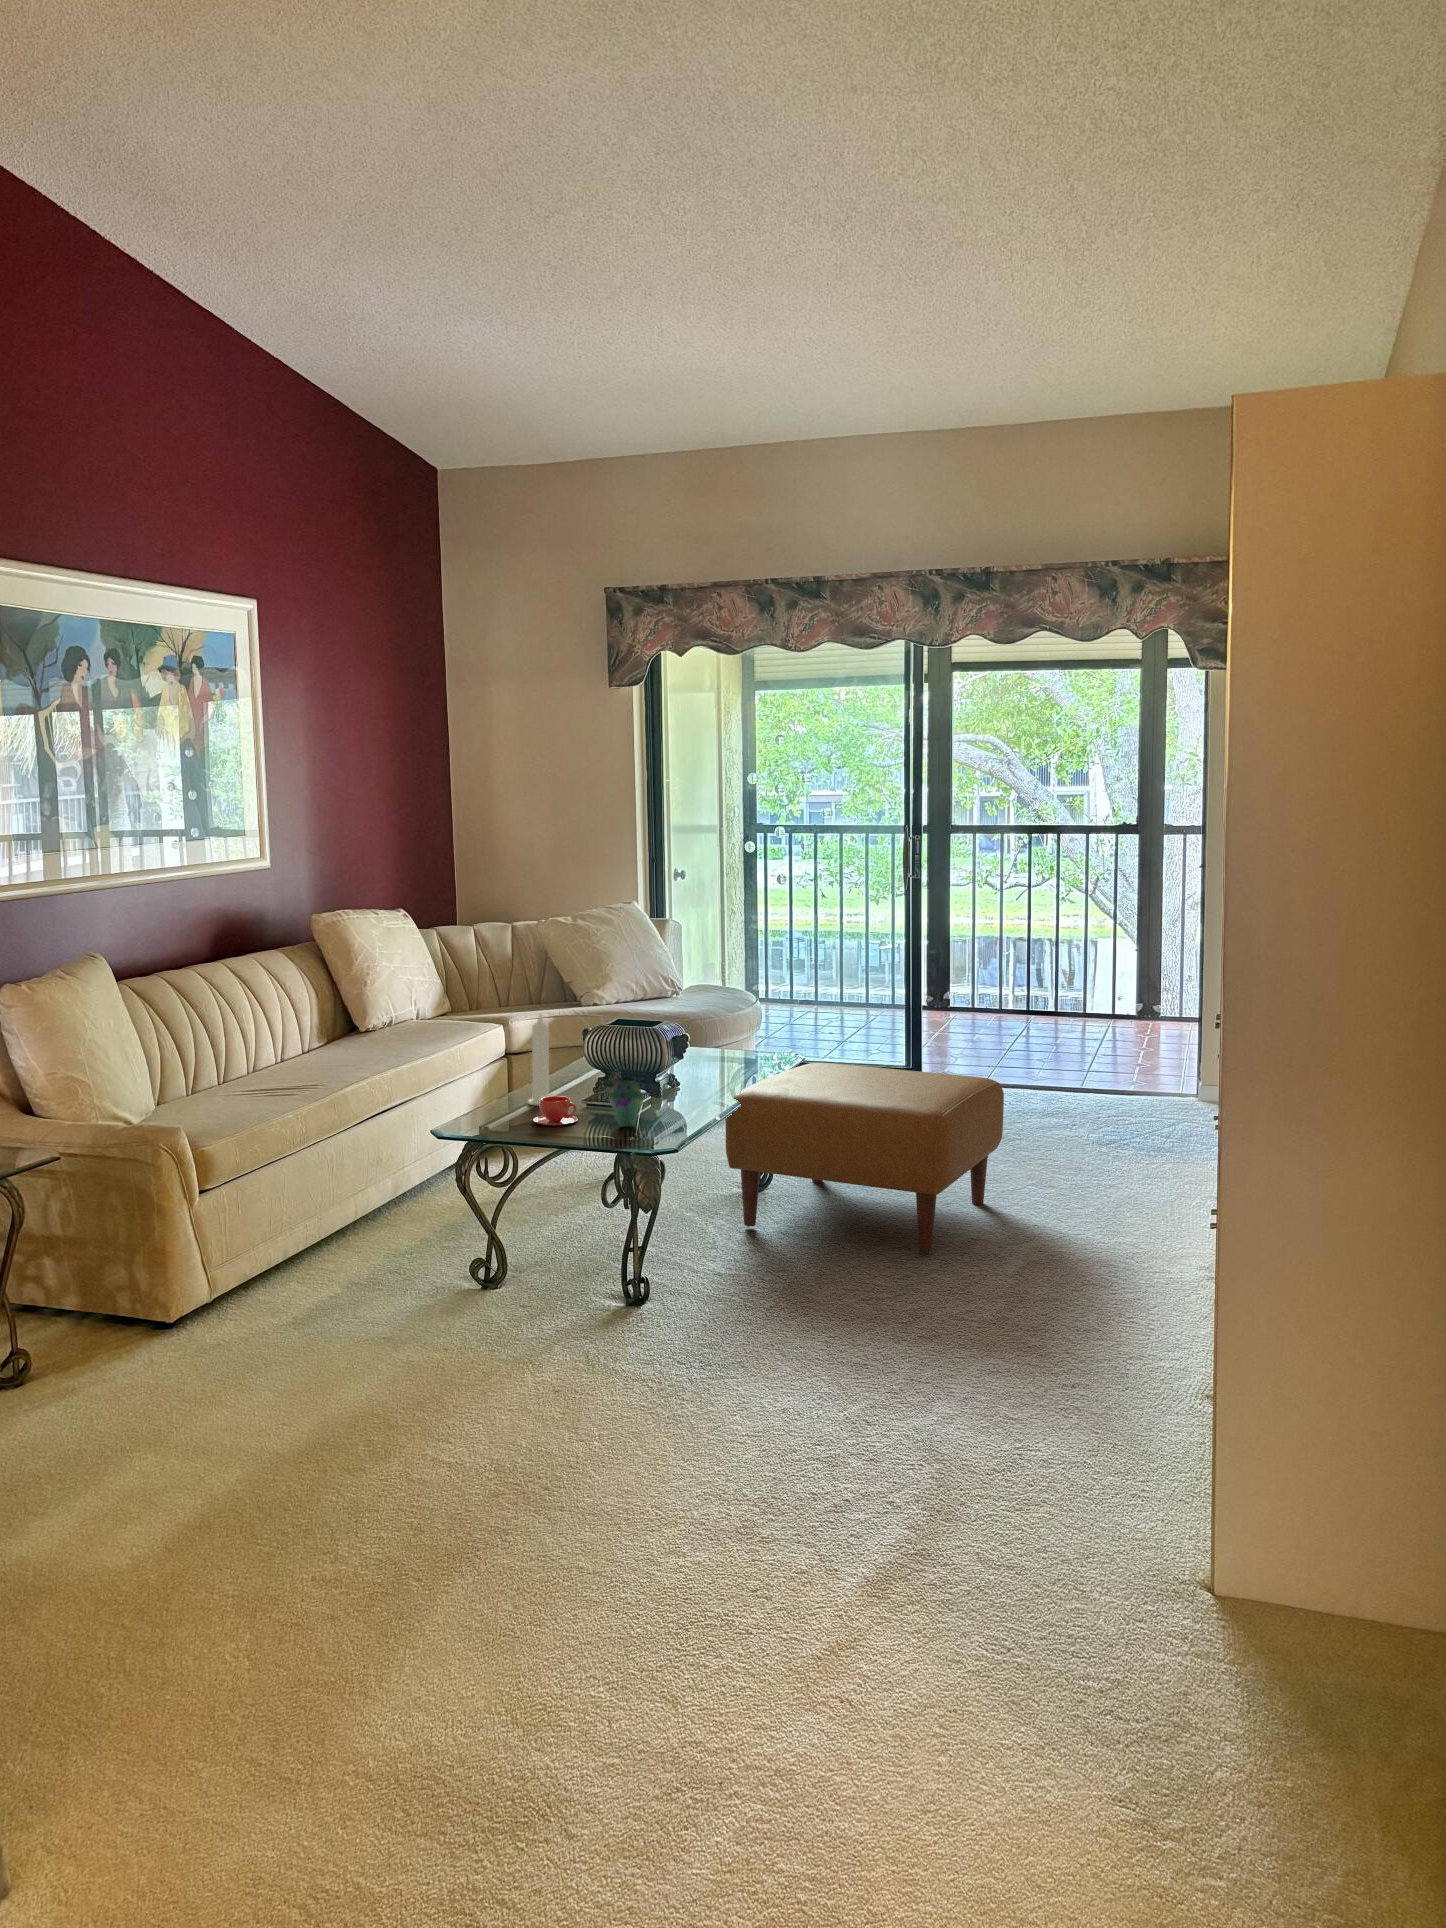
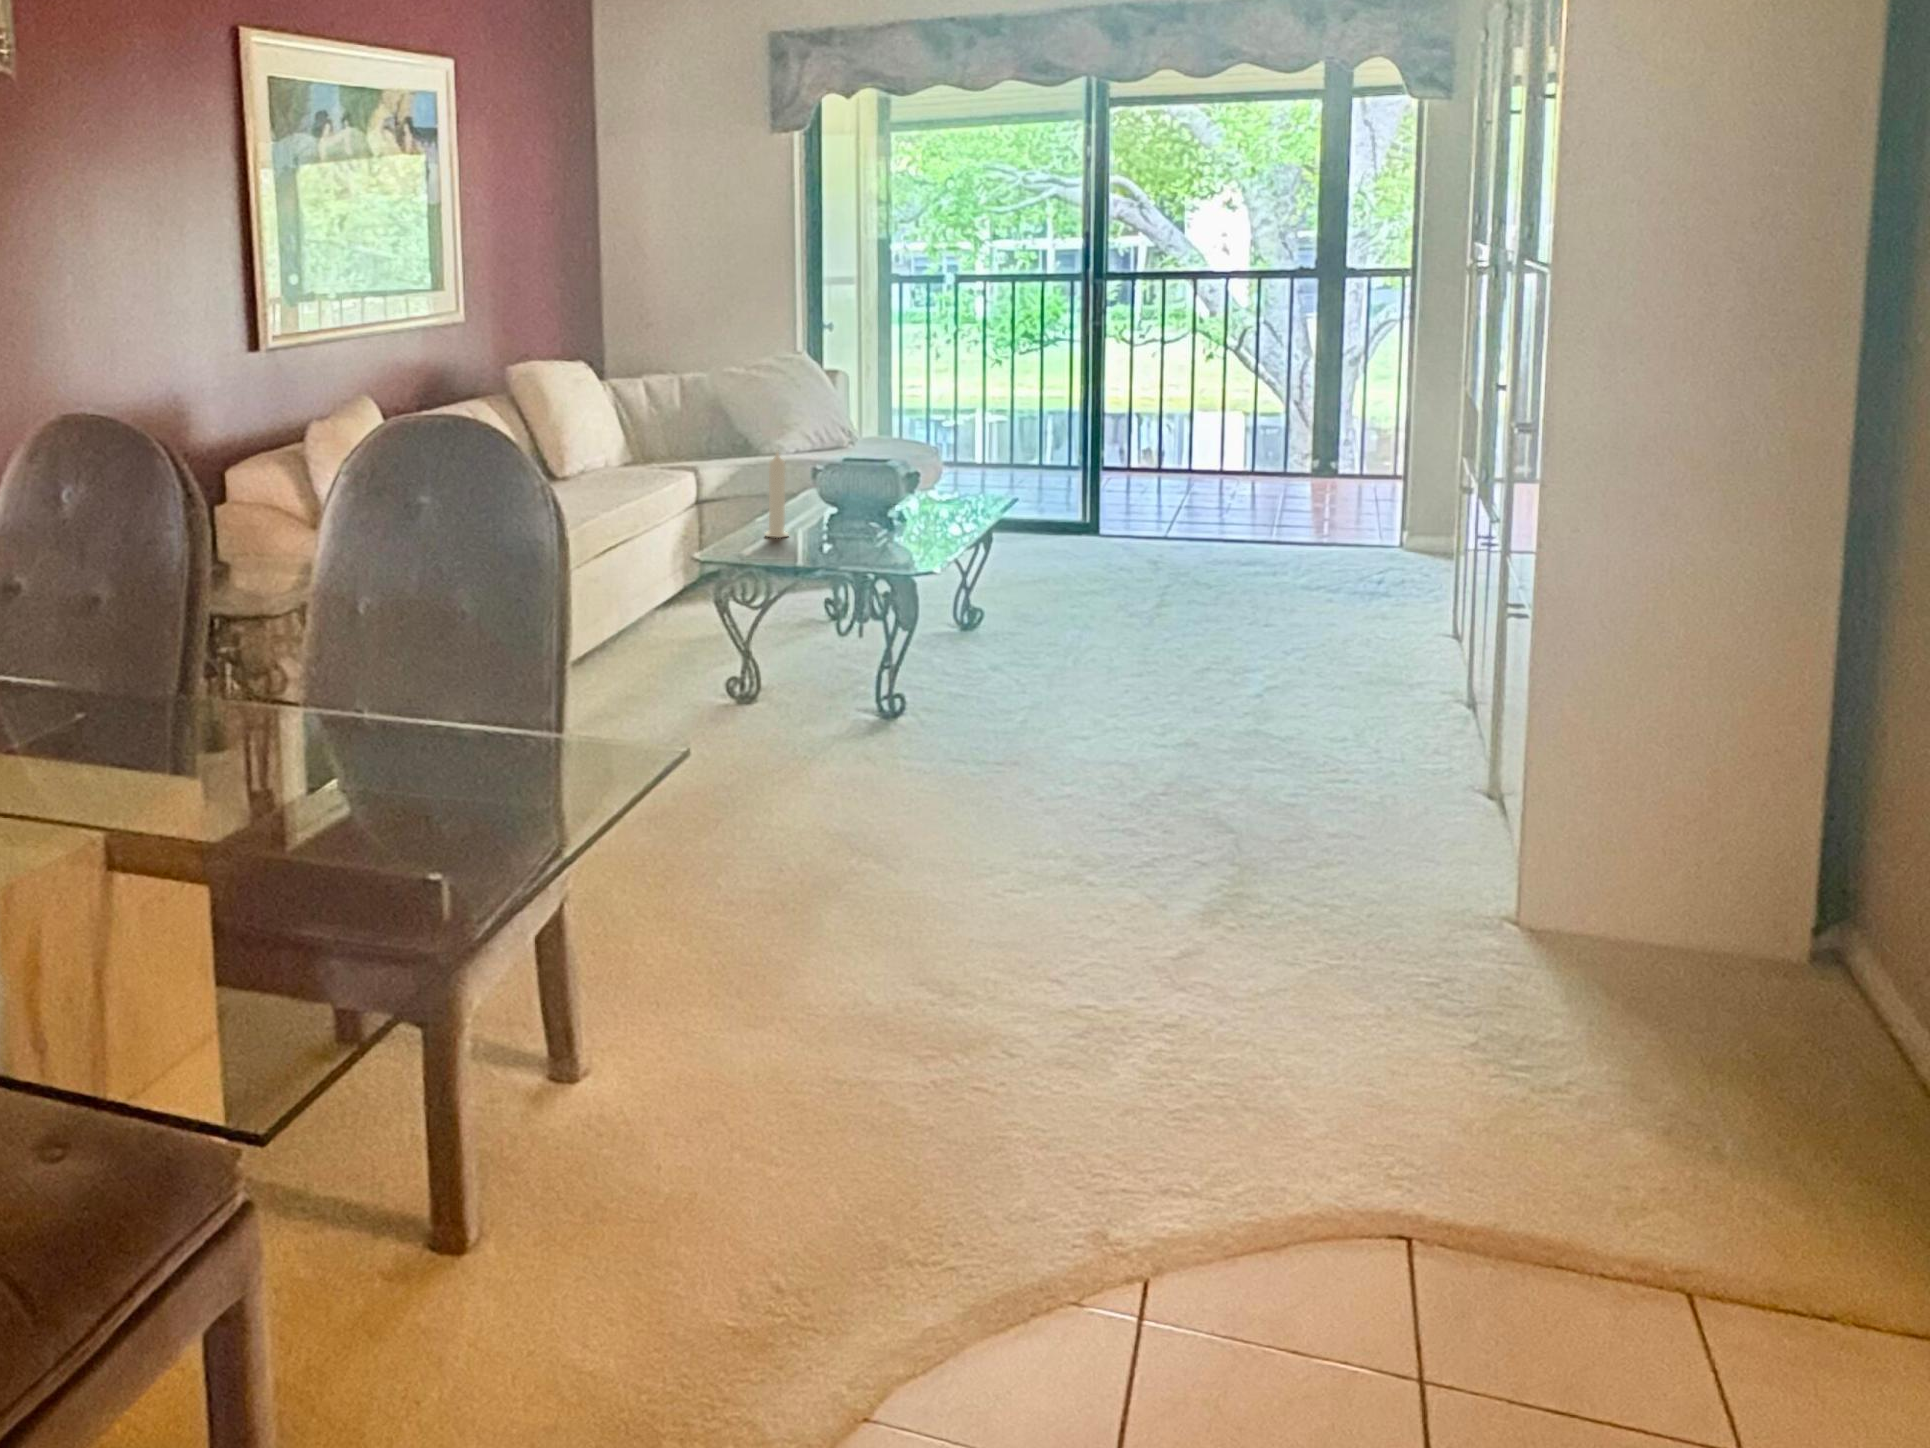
ottoman: present [725,1063,1004,1253] -> none [954,505,1233,683]
vase: present [610,1078,643,1127] -> none [862,508,895,554]
teacup: present [533,1096,578,1126] -> none [783,526,827,553]

